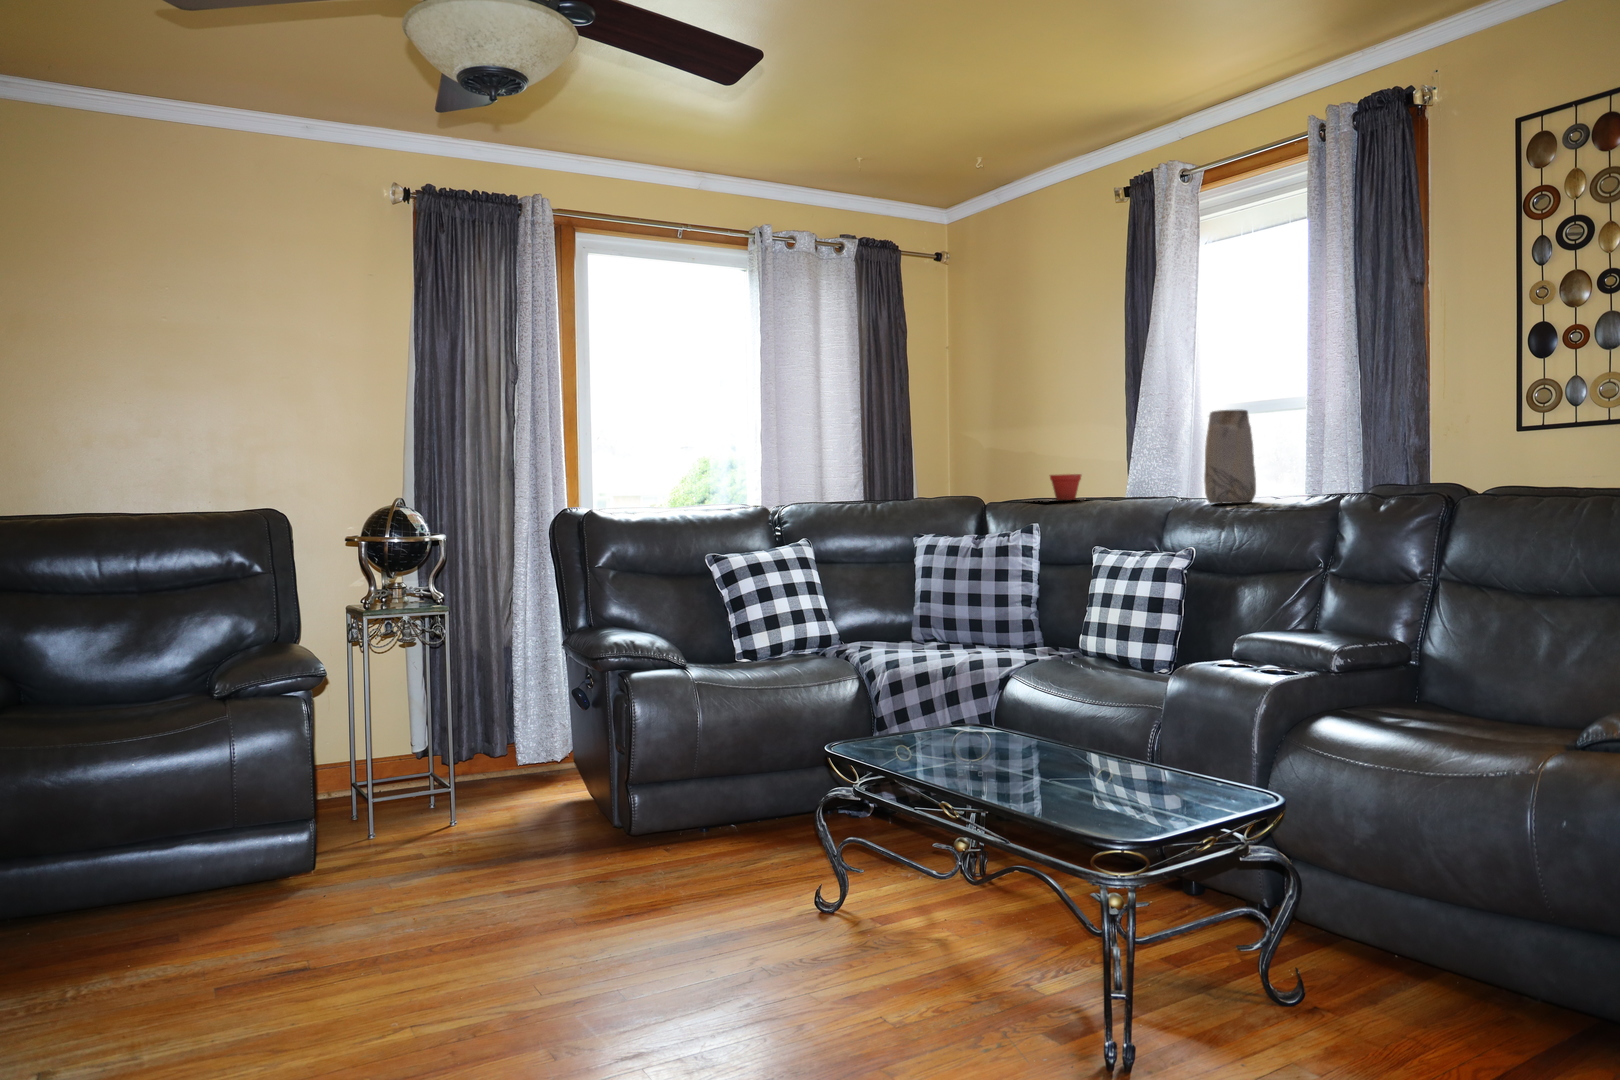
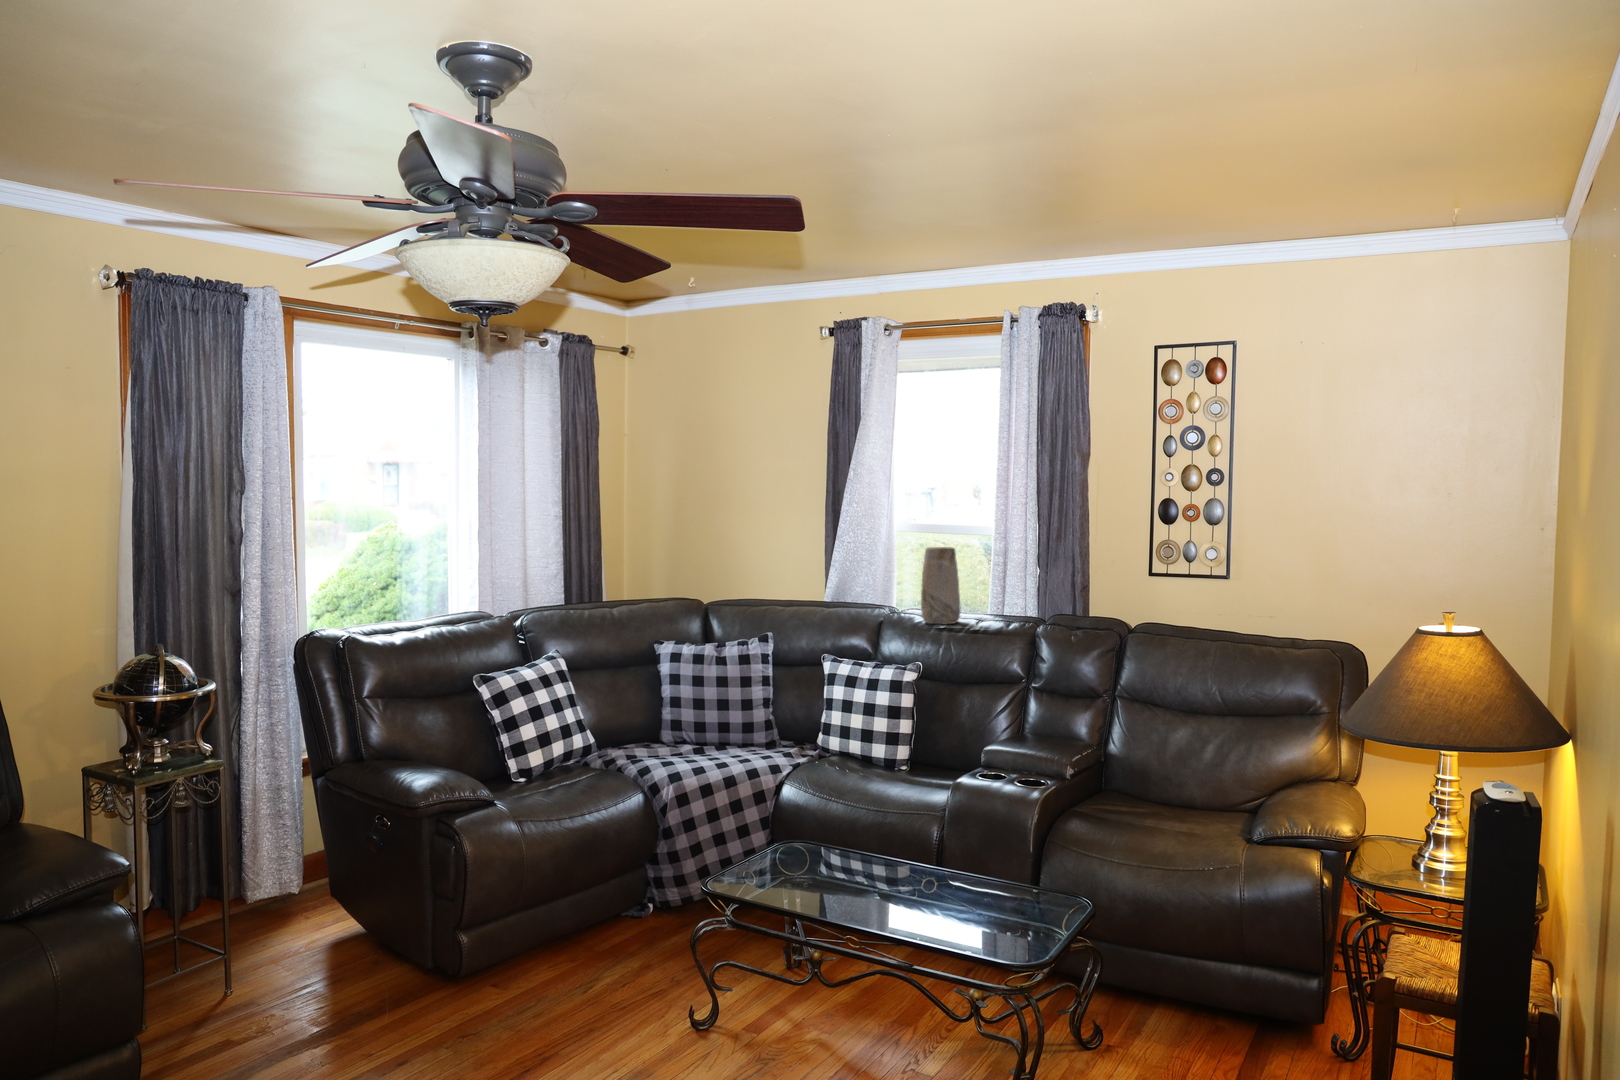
plant pot: present [1050,474,1082,500] -> none [739,580,807,608]

